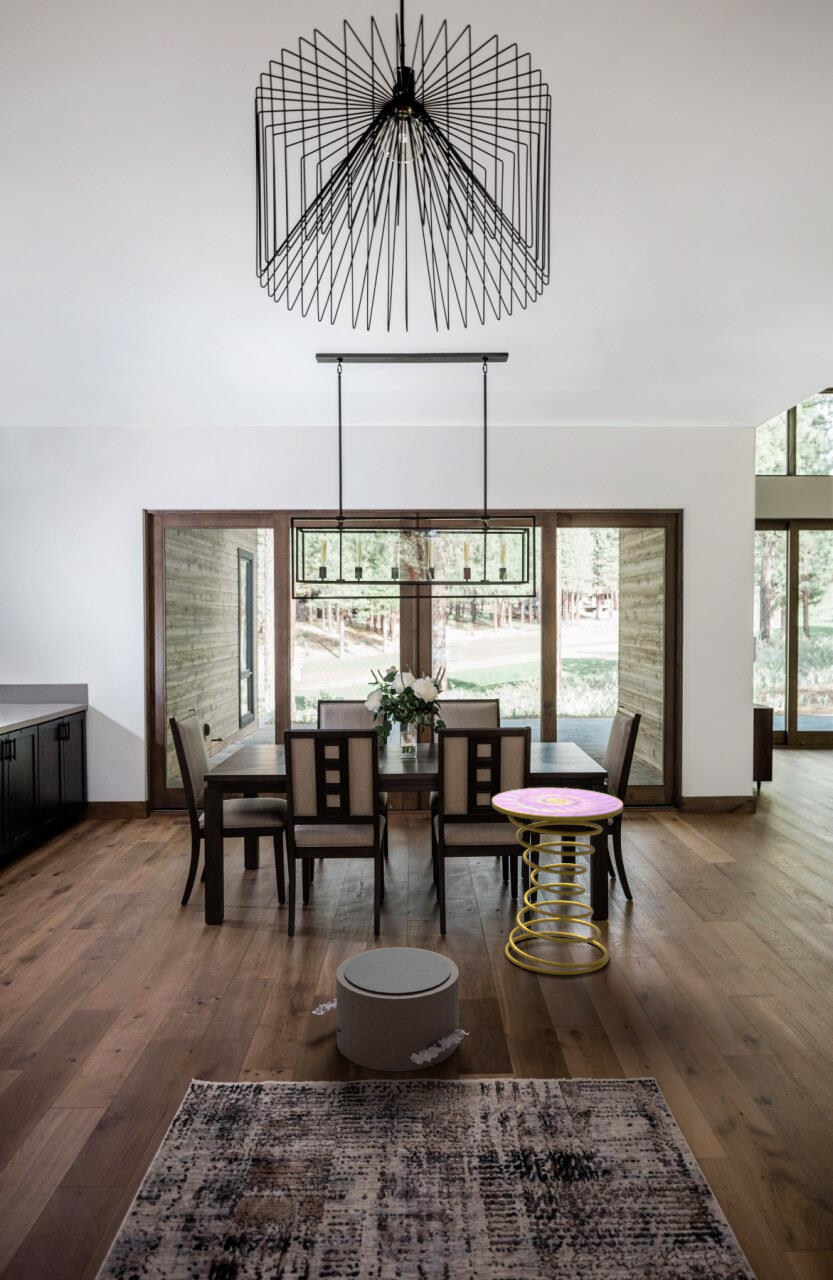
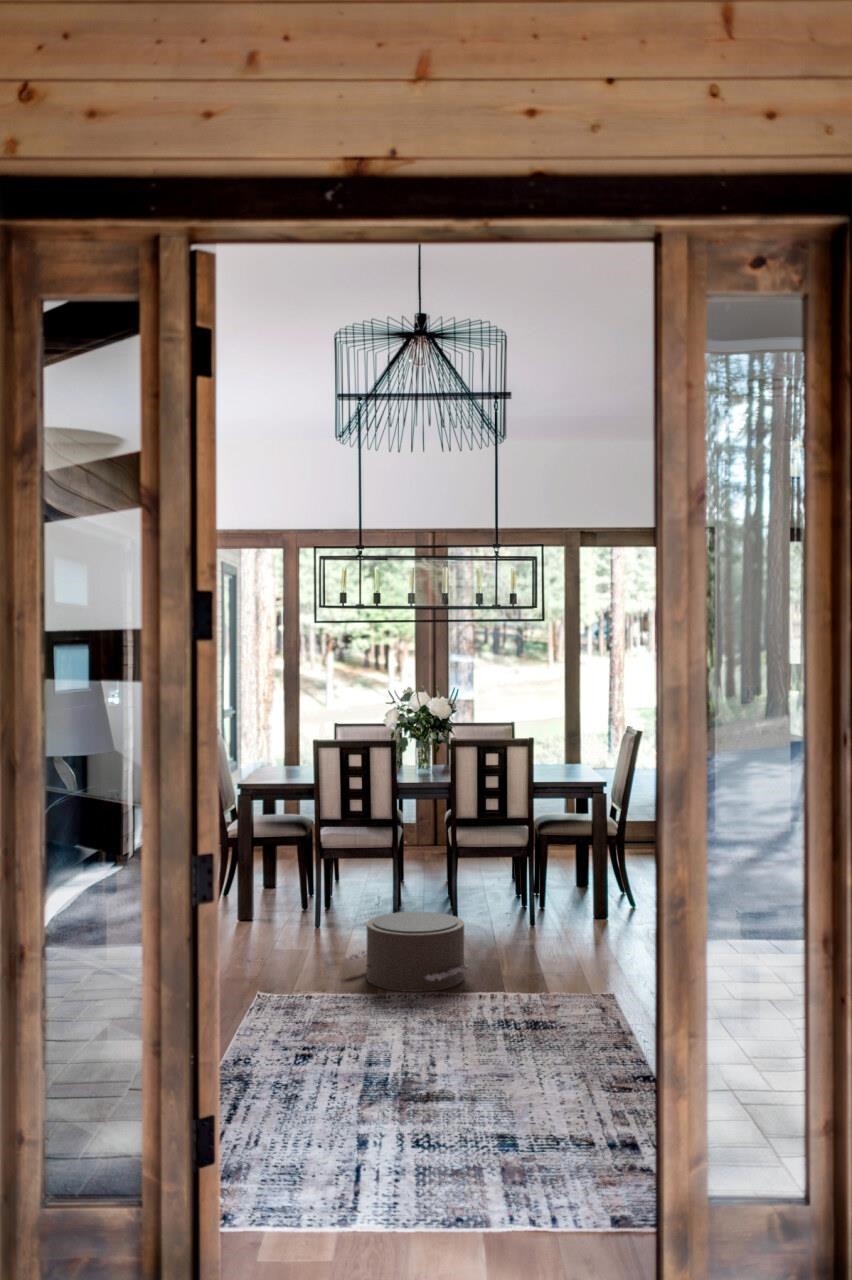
side table: present [492,788,623,975] -> none [497,794,611,947]

